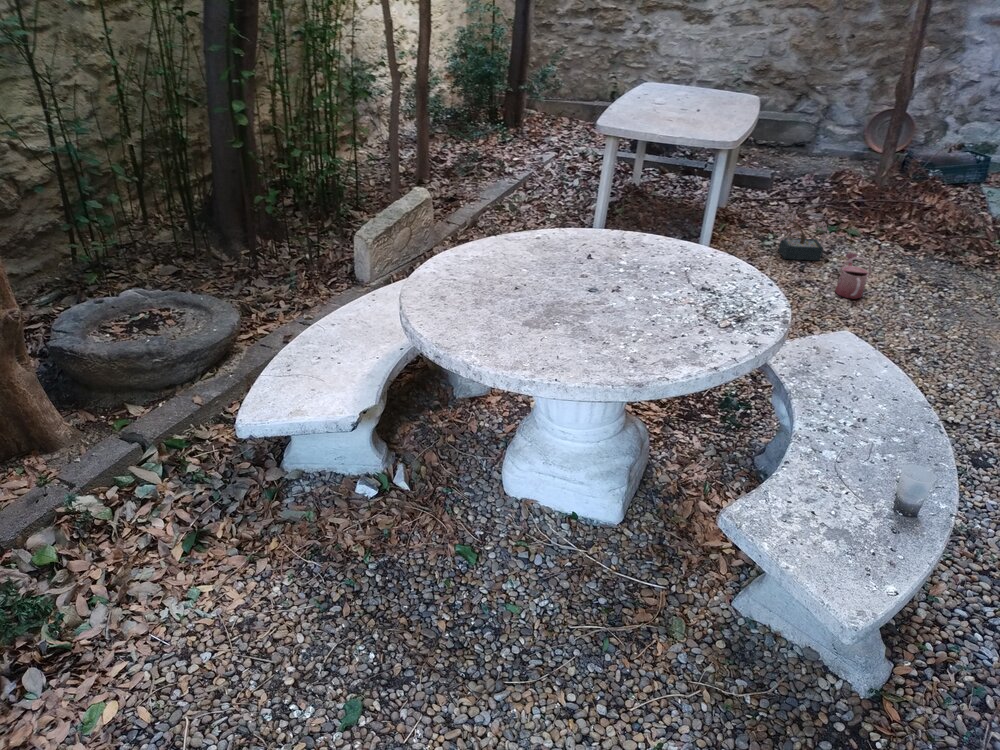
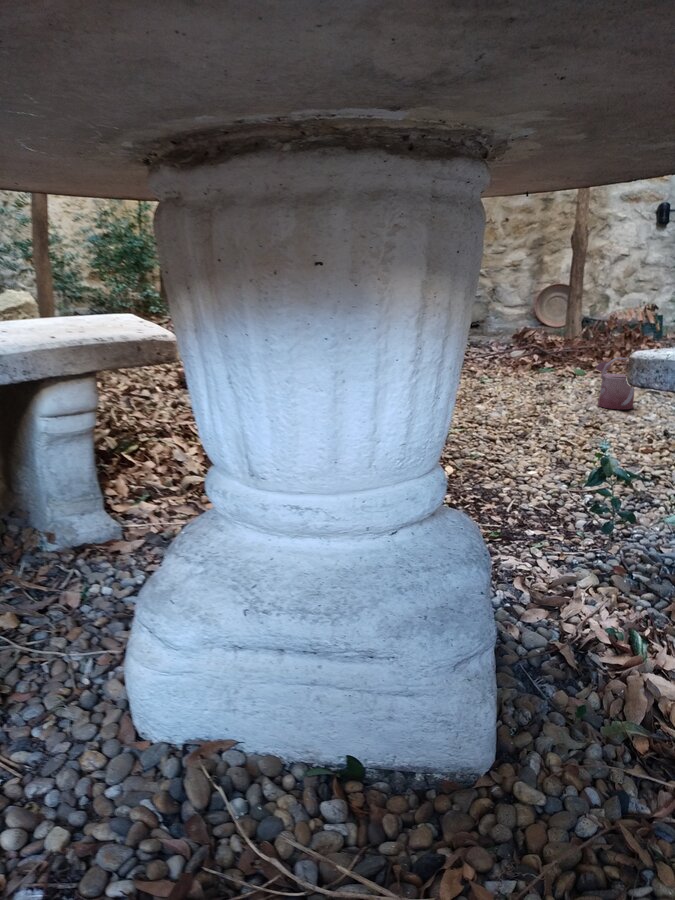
decorative plant: present [770,203,834,260] -> none [495,324,569,389]

